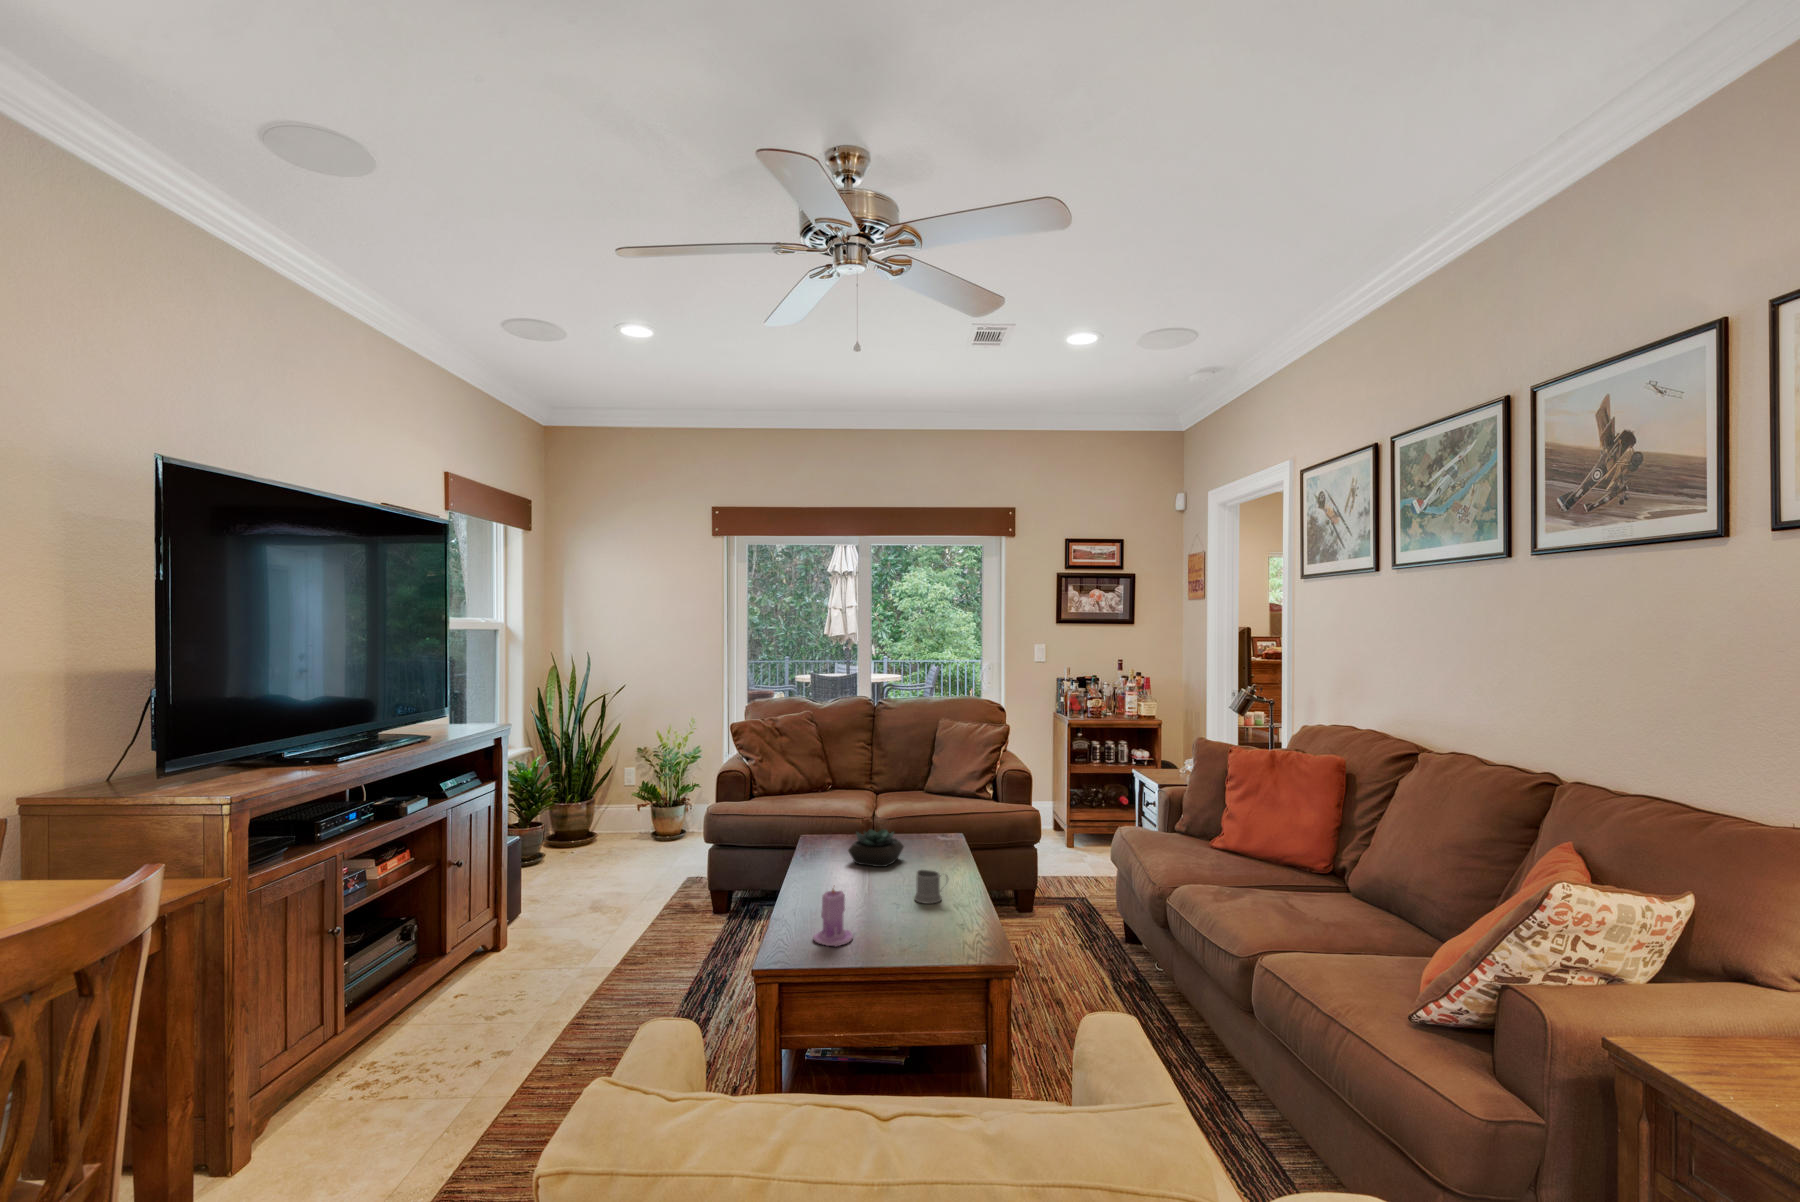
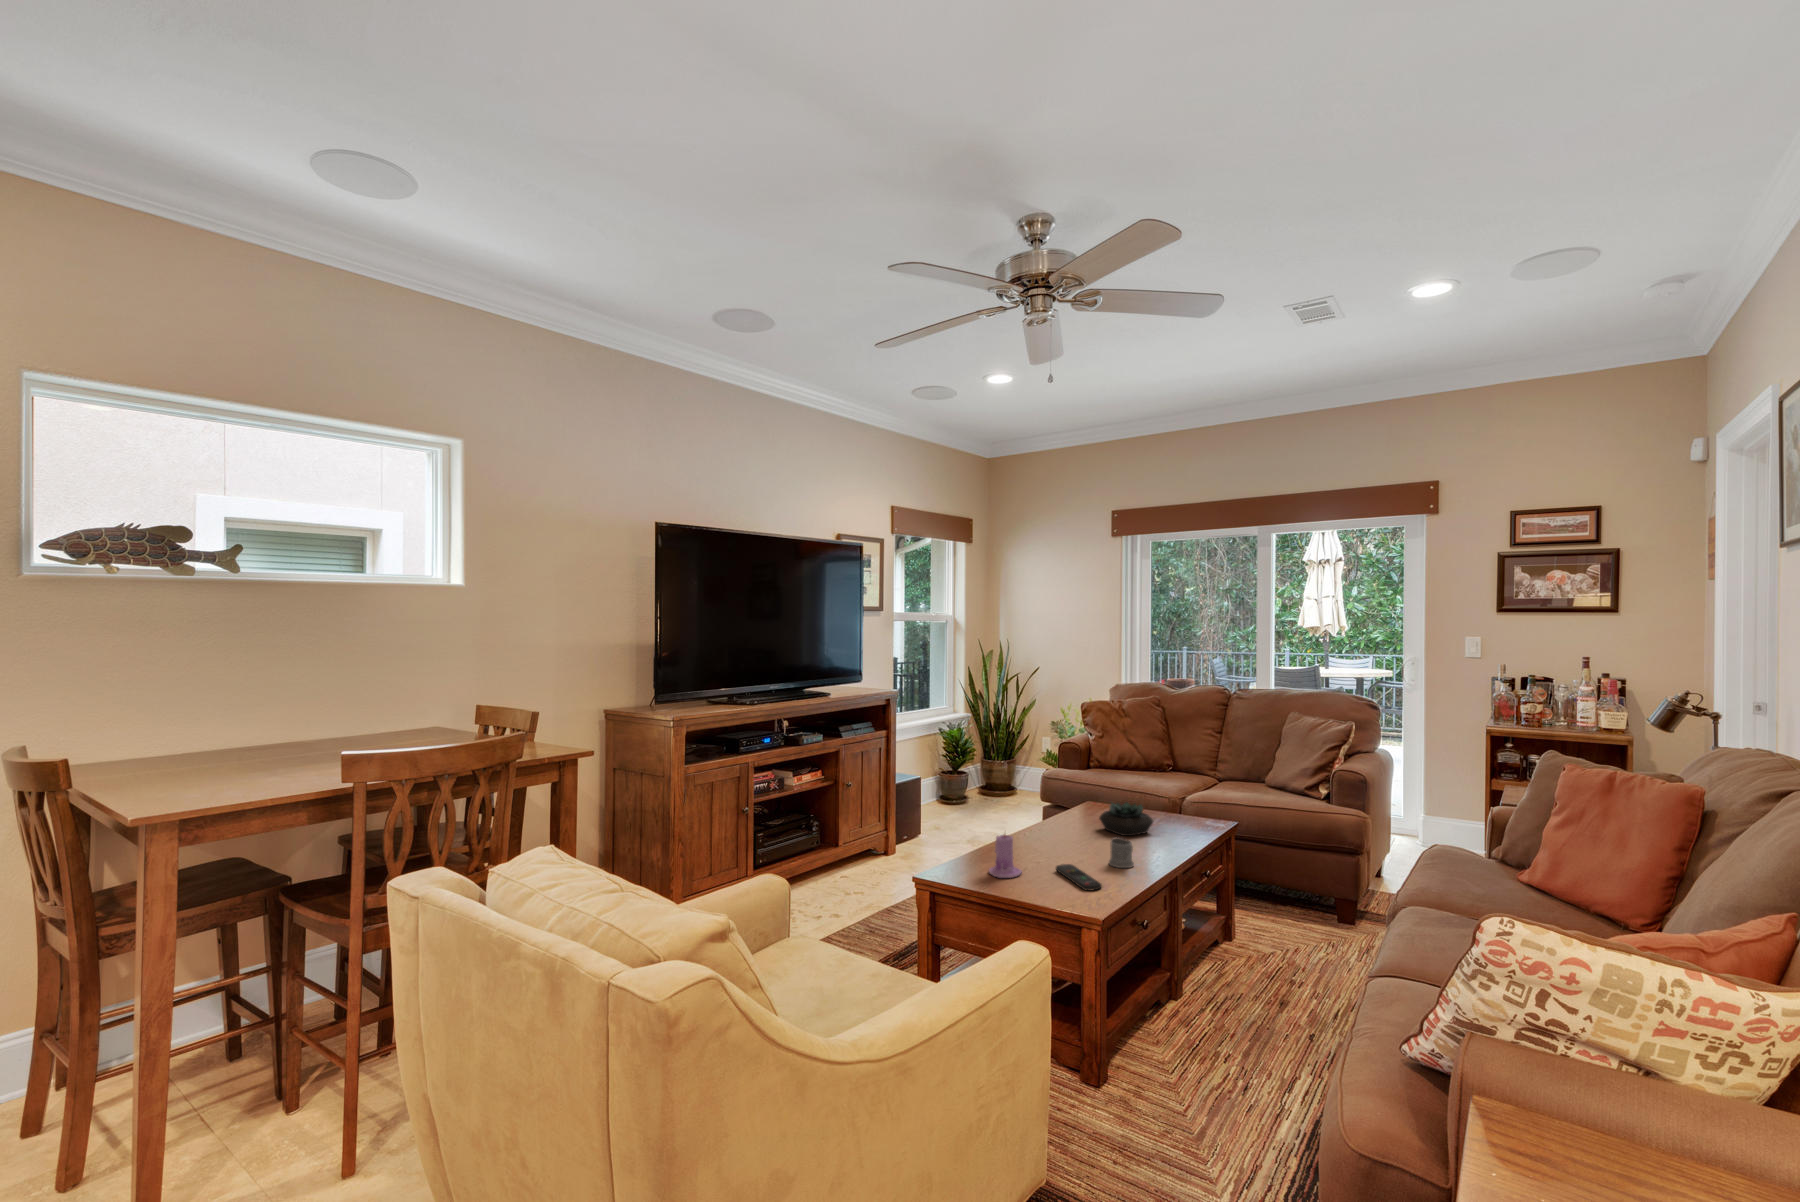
remote control: none [880,911,951,937] -> present [1056,864,1102,891]

